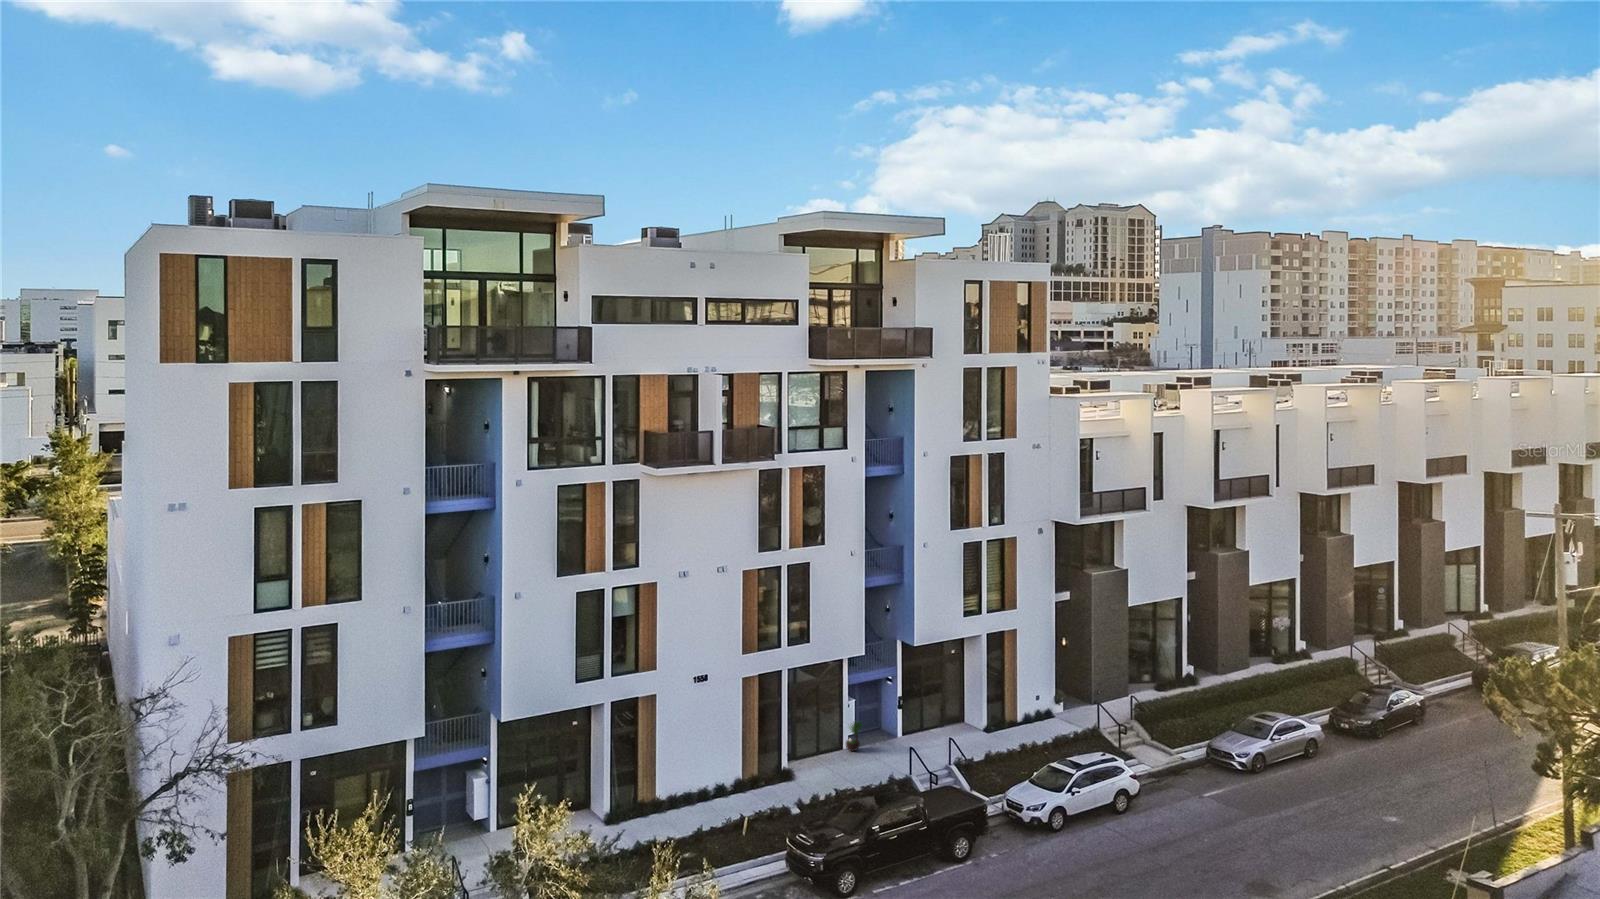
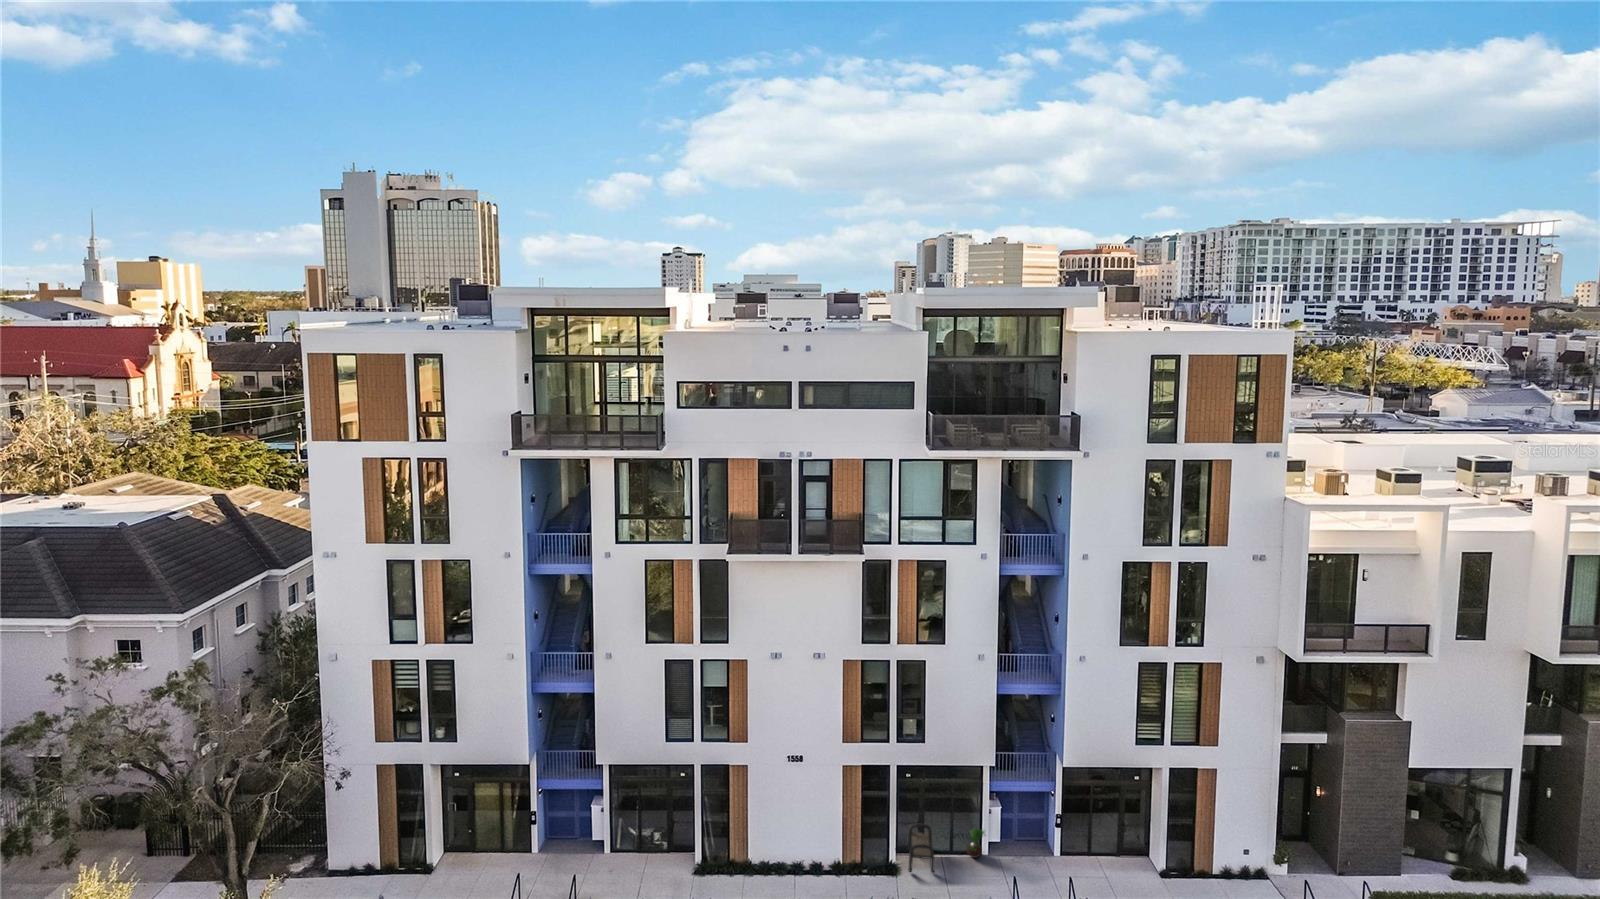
bench: none [795,731,835,770] -> present [907,824,935,873]

